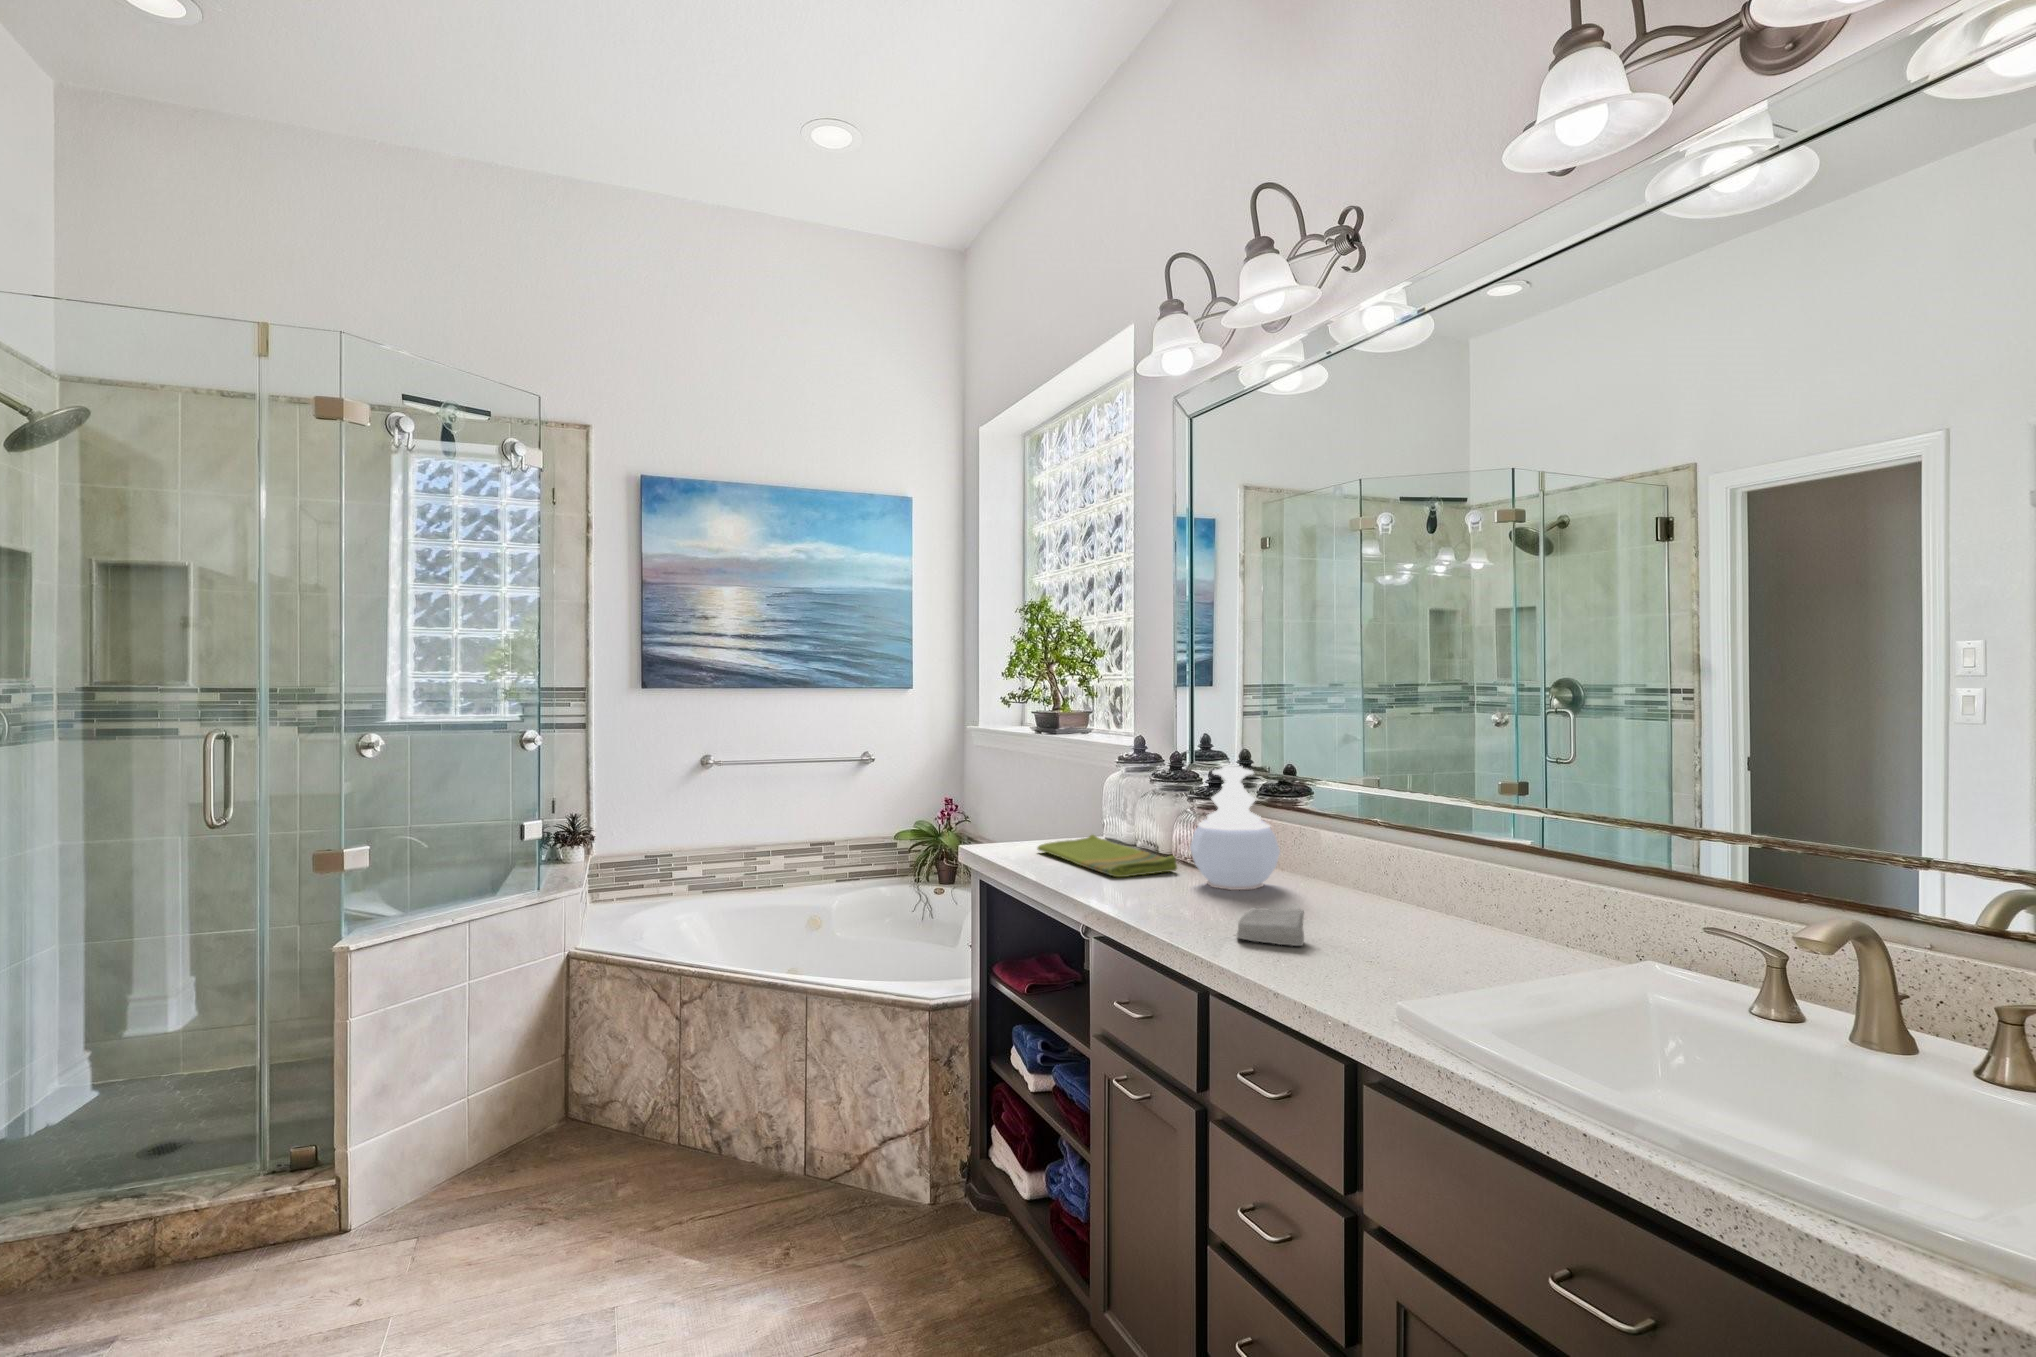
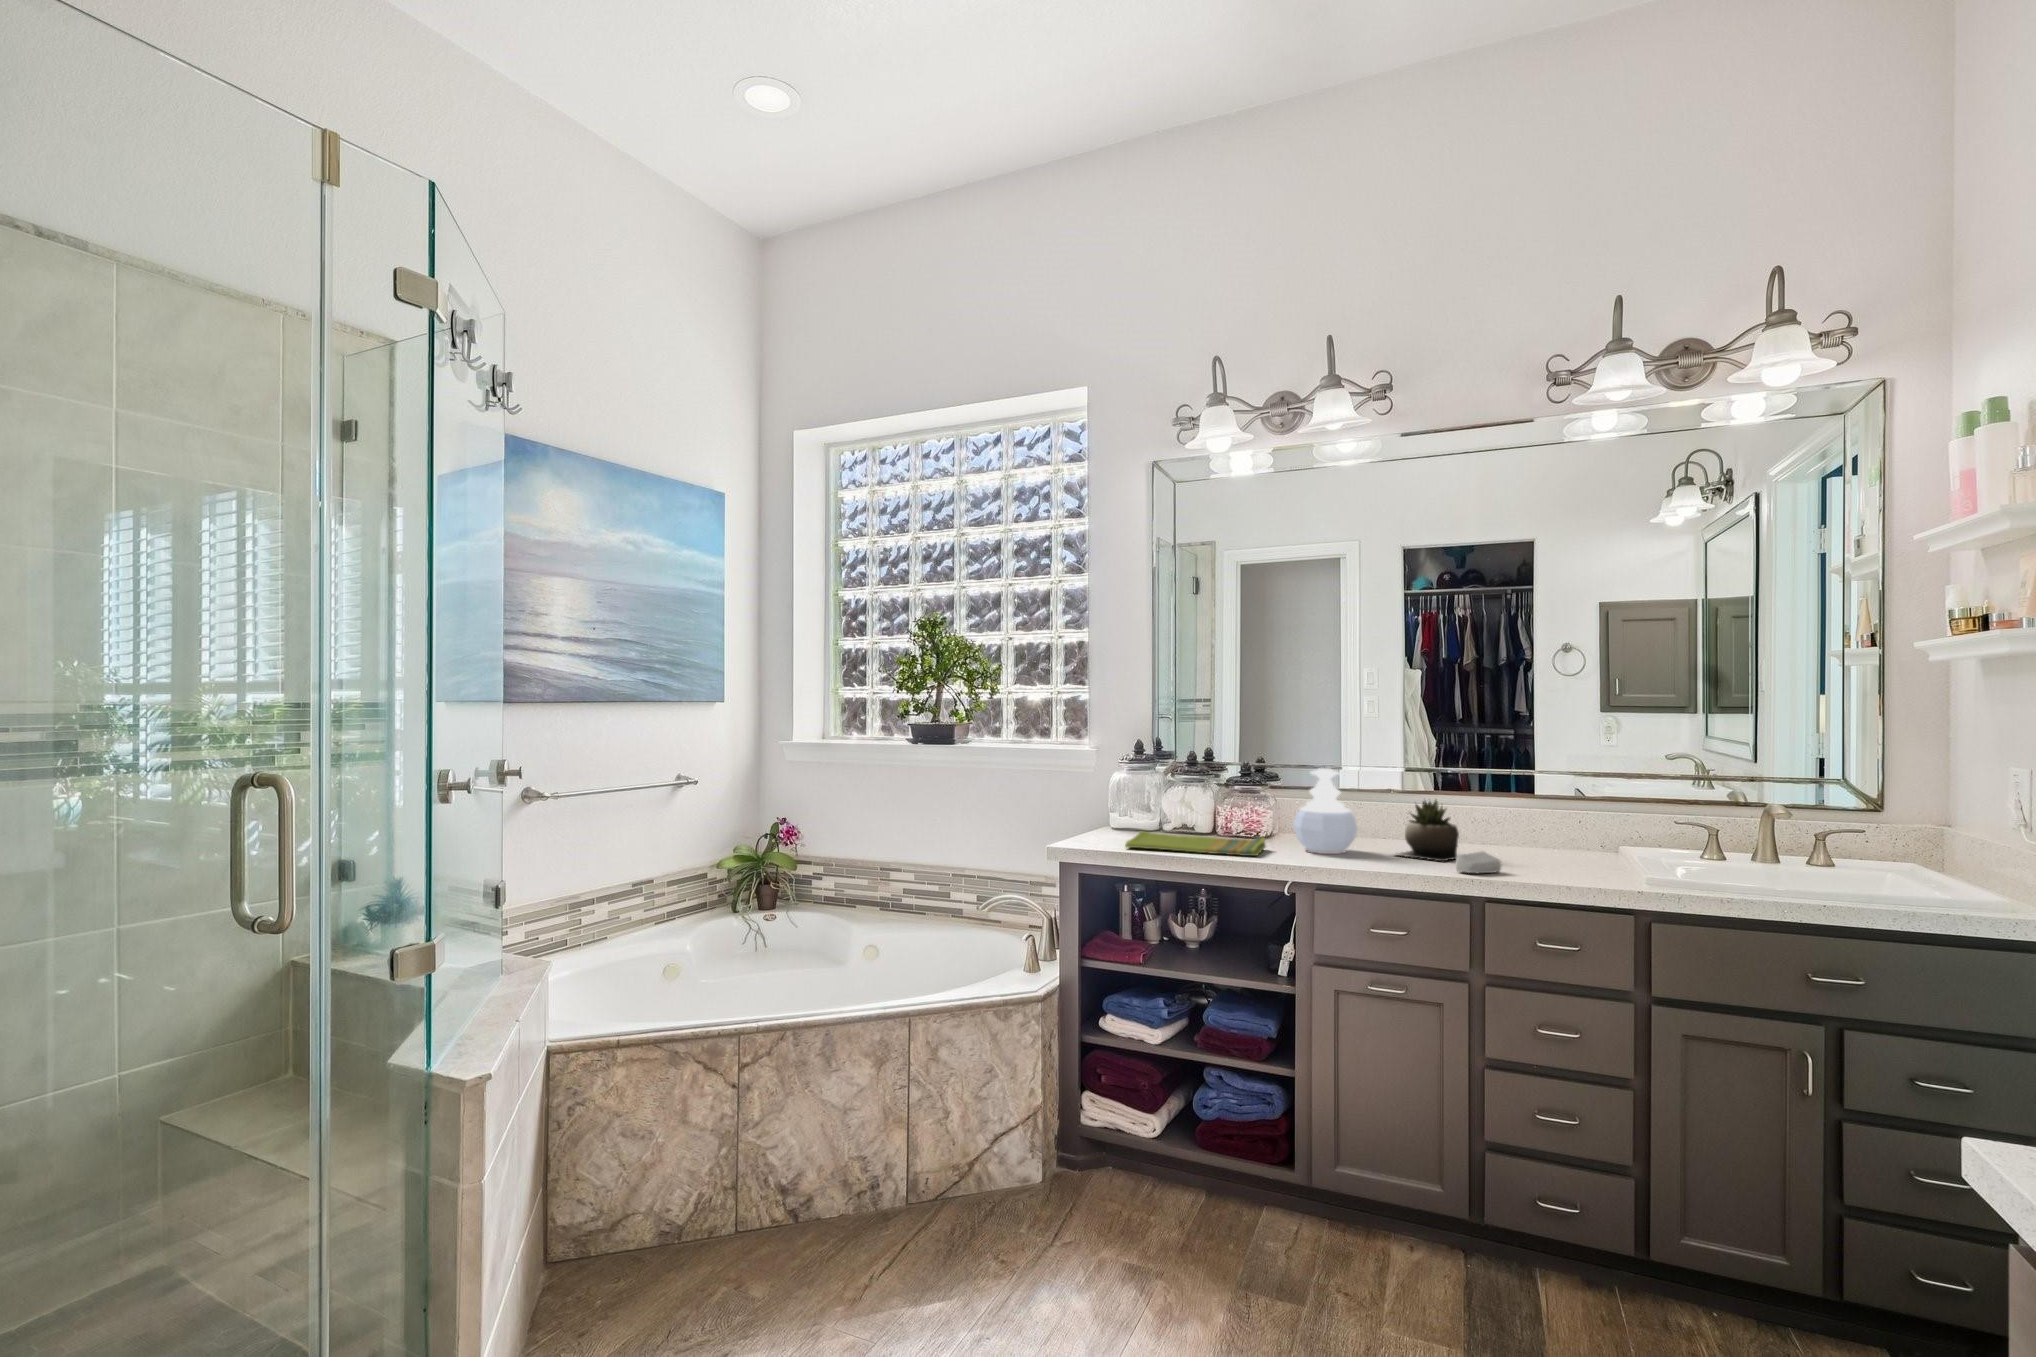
succulent plant: none [1289,818,1398,921] -> present [1396,800,1459,861]

